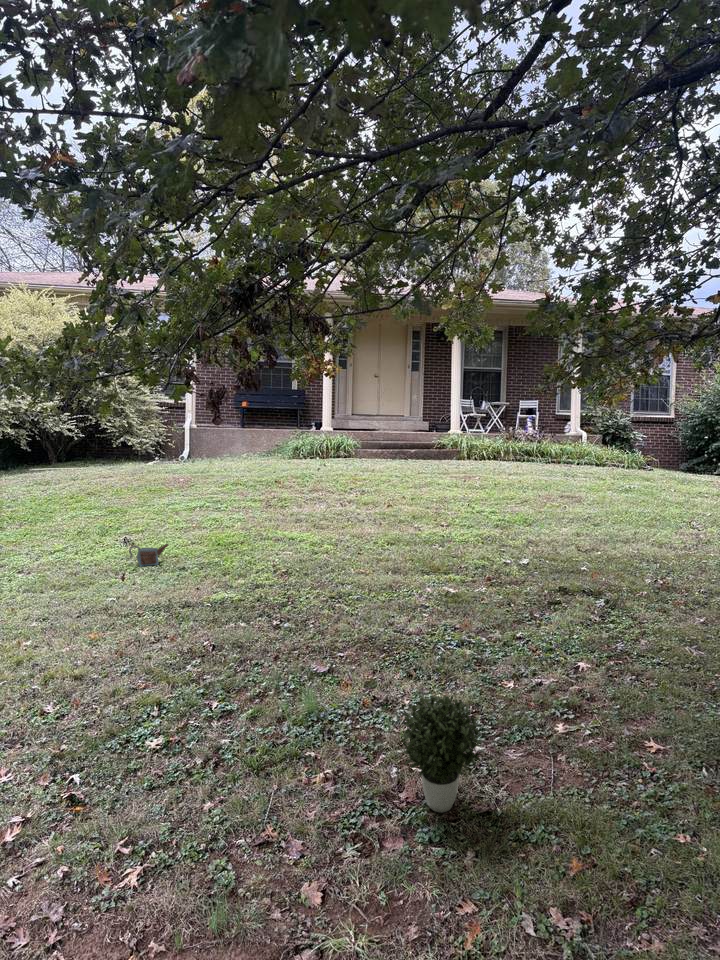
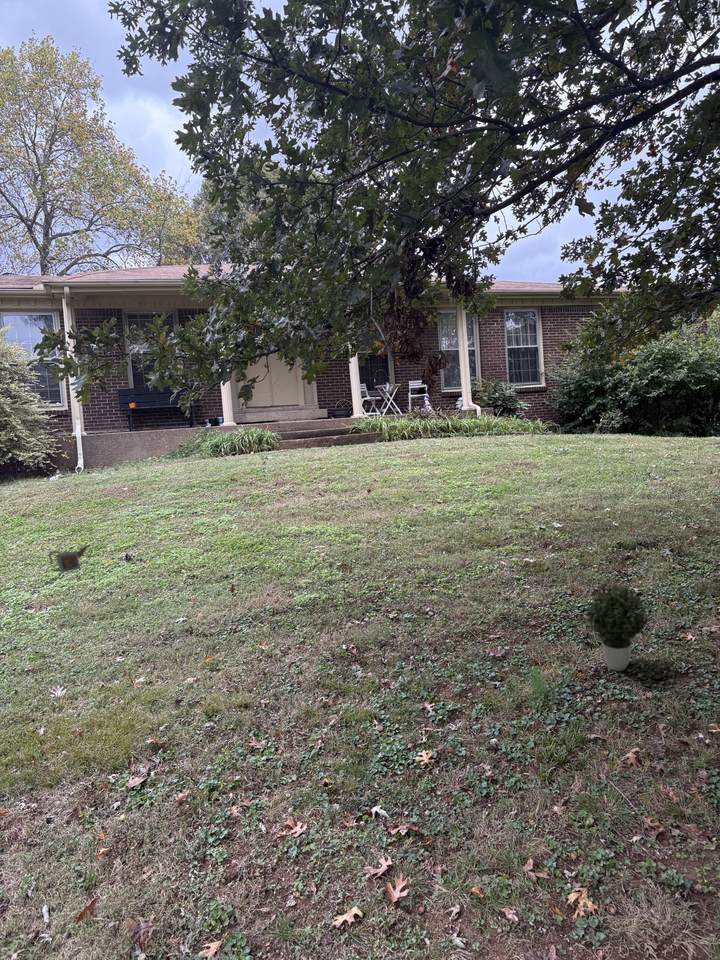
watering can: present [129,544,168,567] -> present [49,546,88,571]

